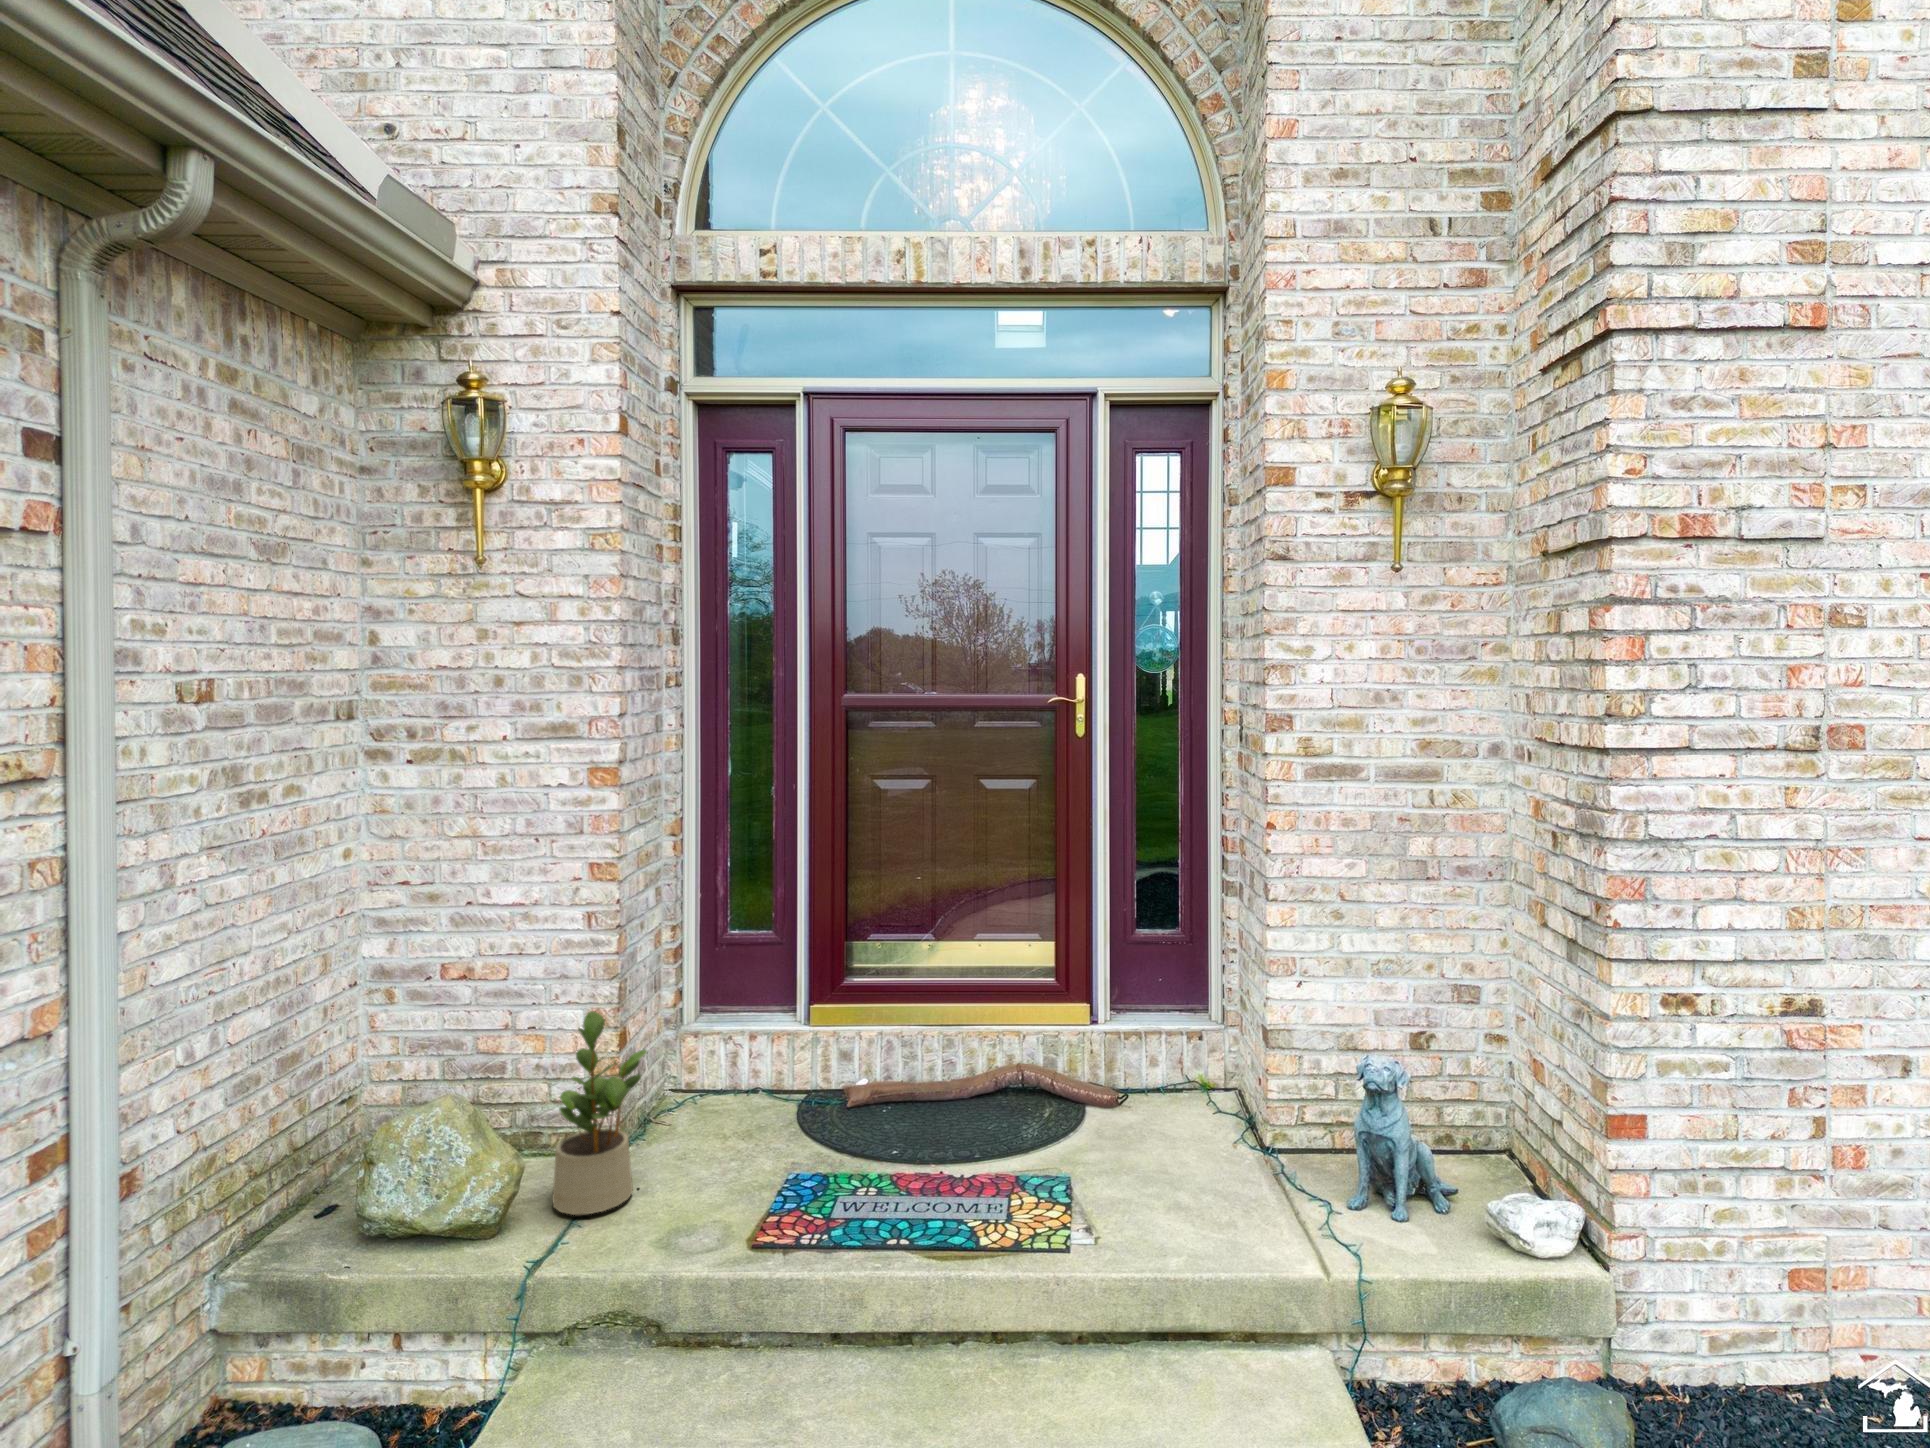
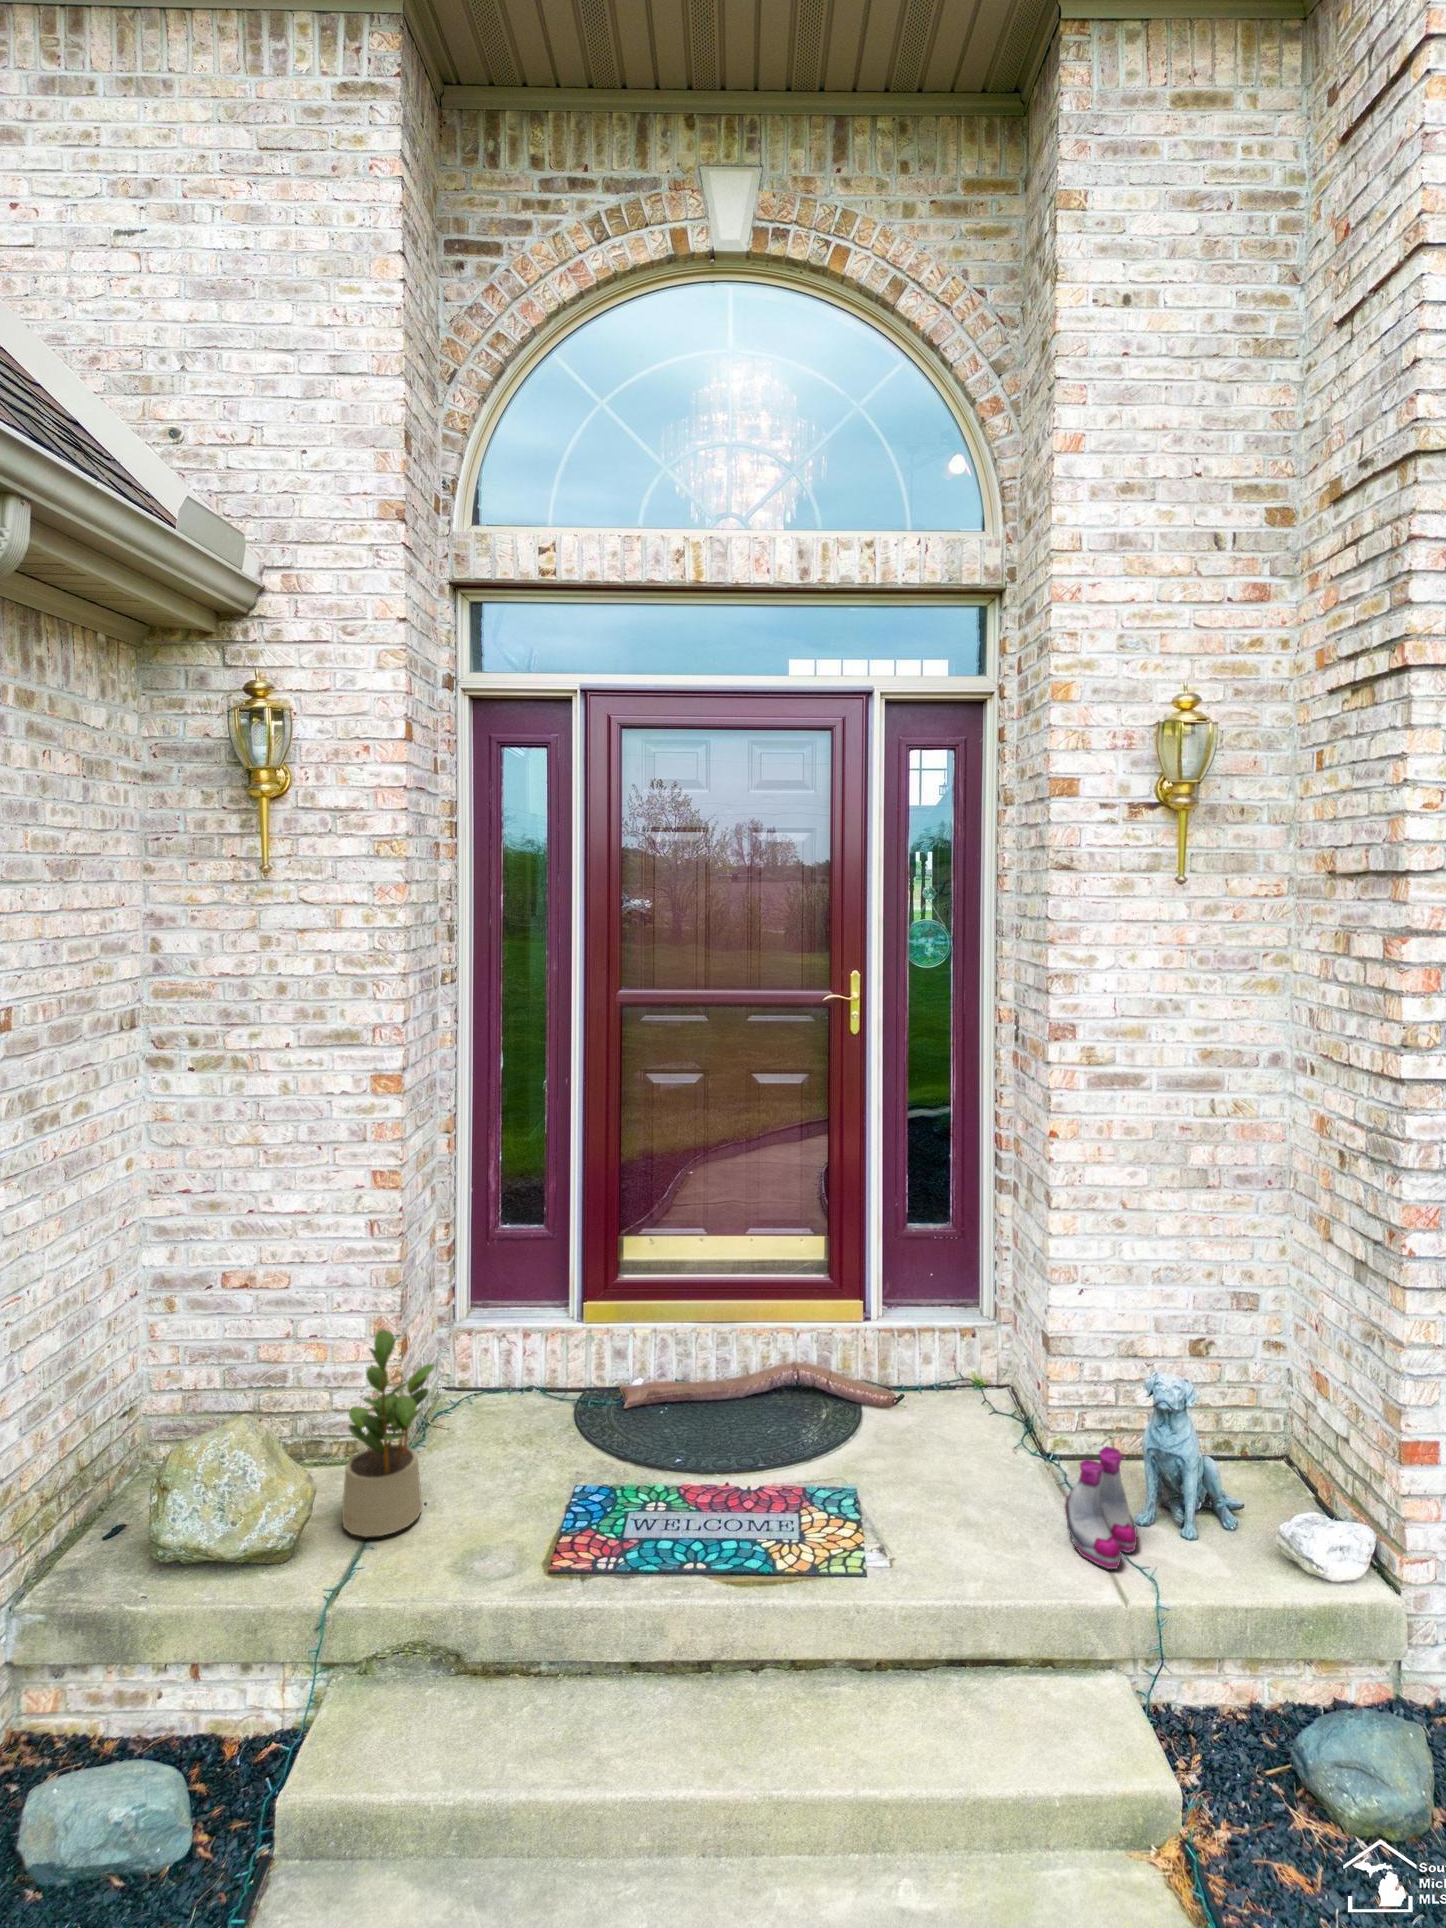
boots: none [1275,1129,1347,1247] -> present [1065,1446,1137,1569]

